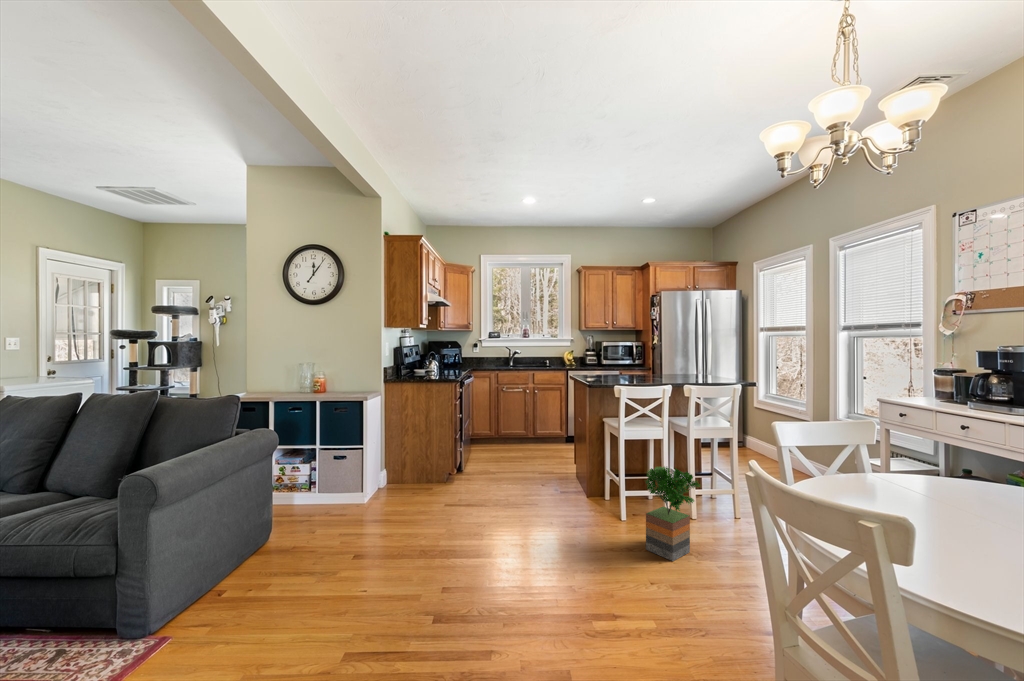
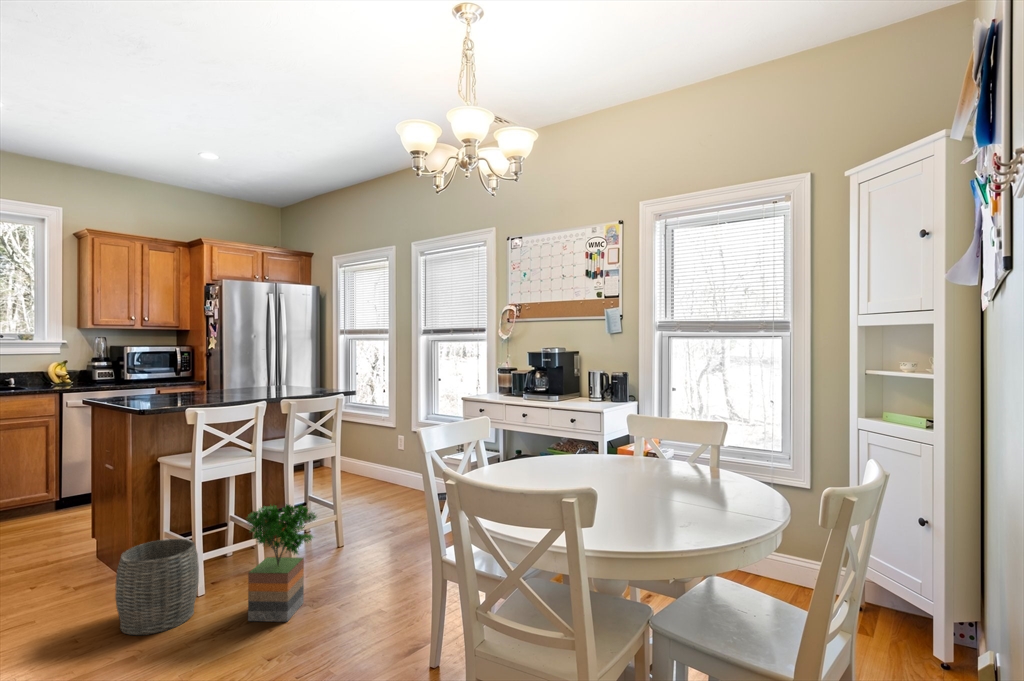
woven basket: none [571,473,619,535] -> present [115,539,199,635]

